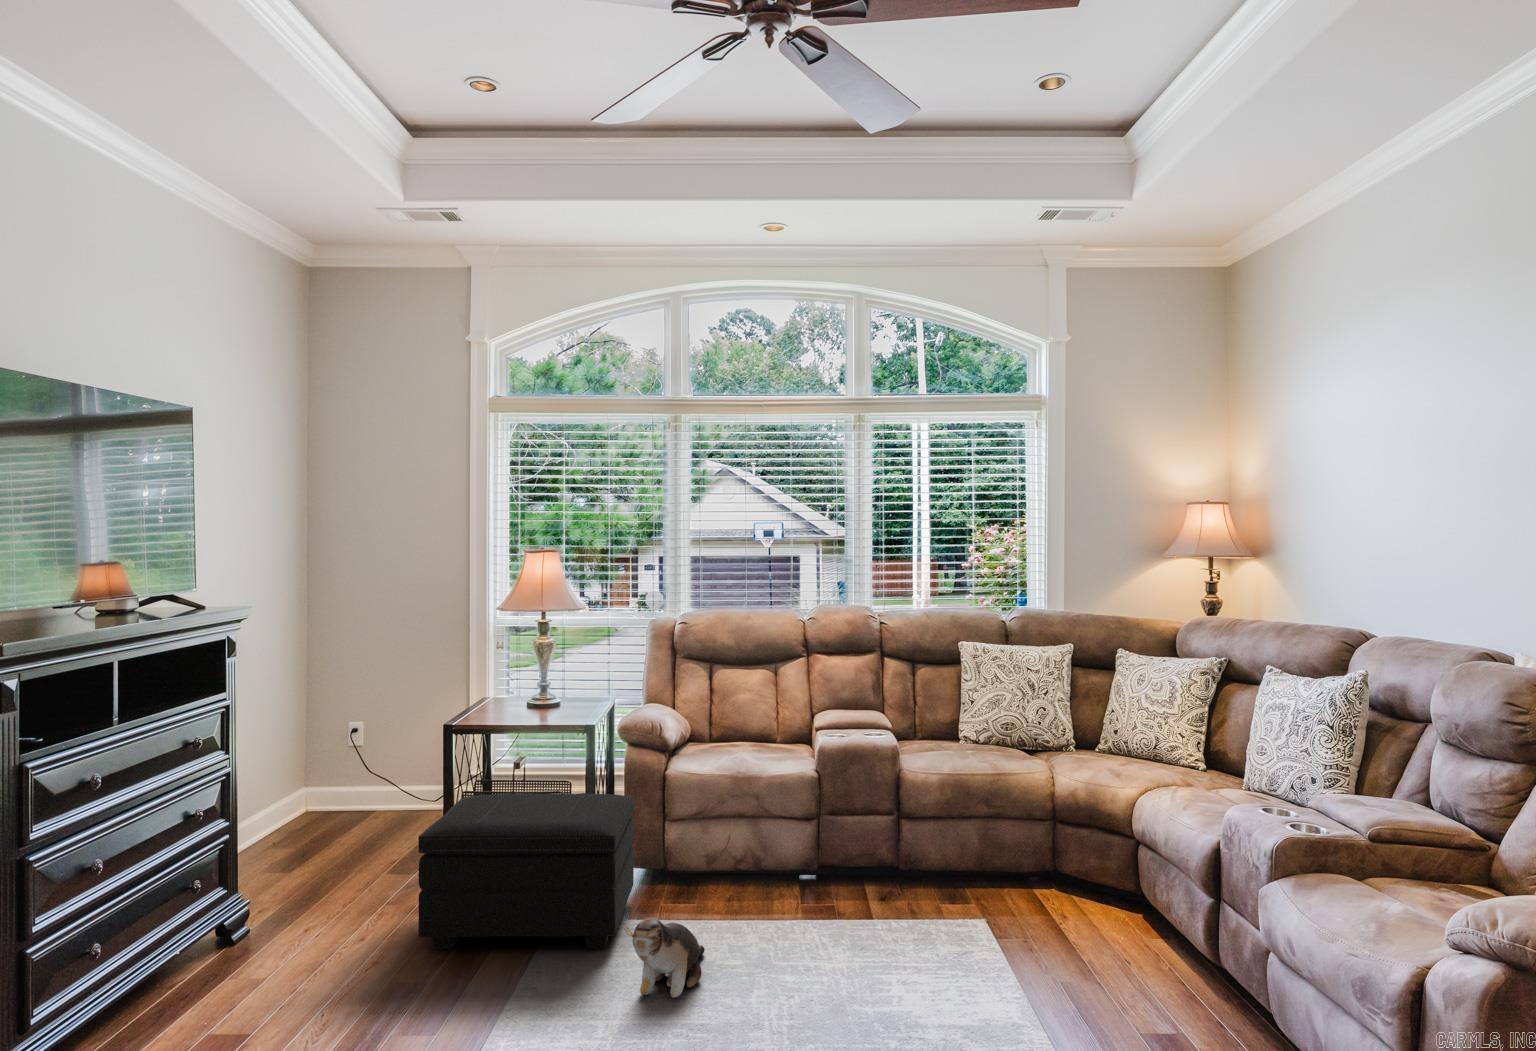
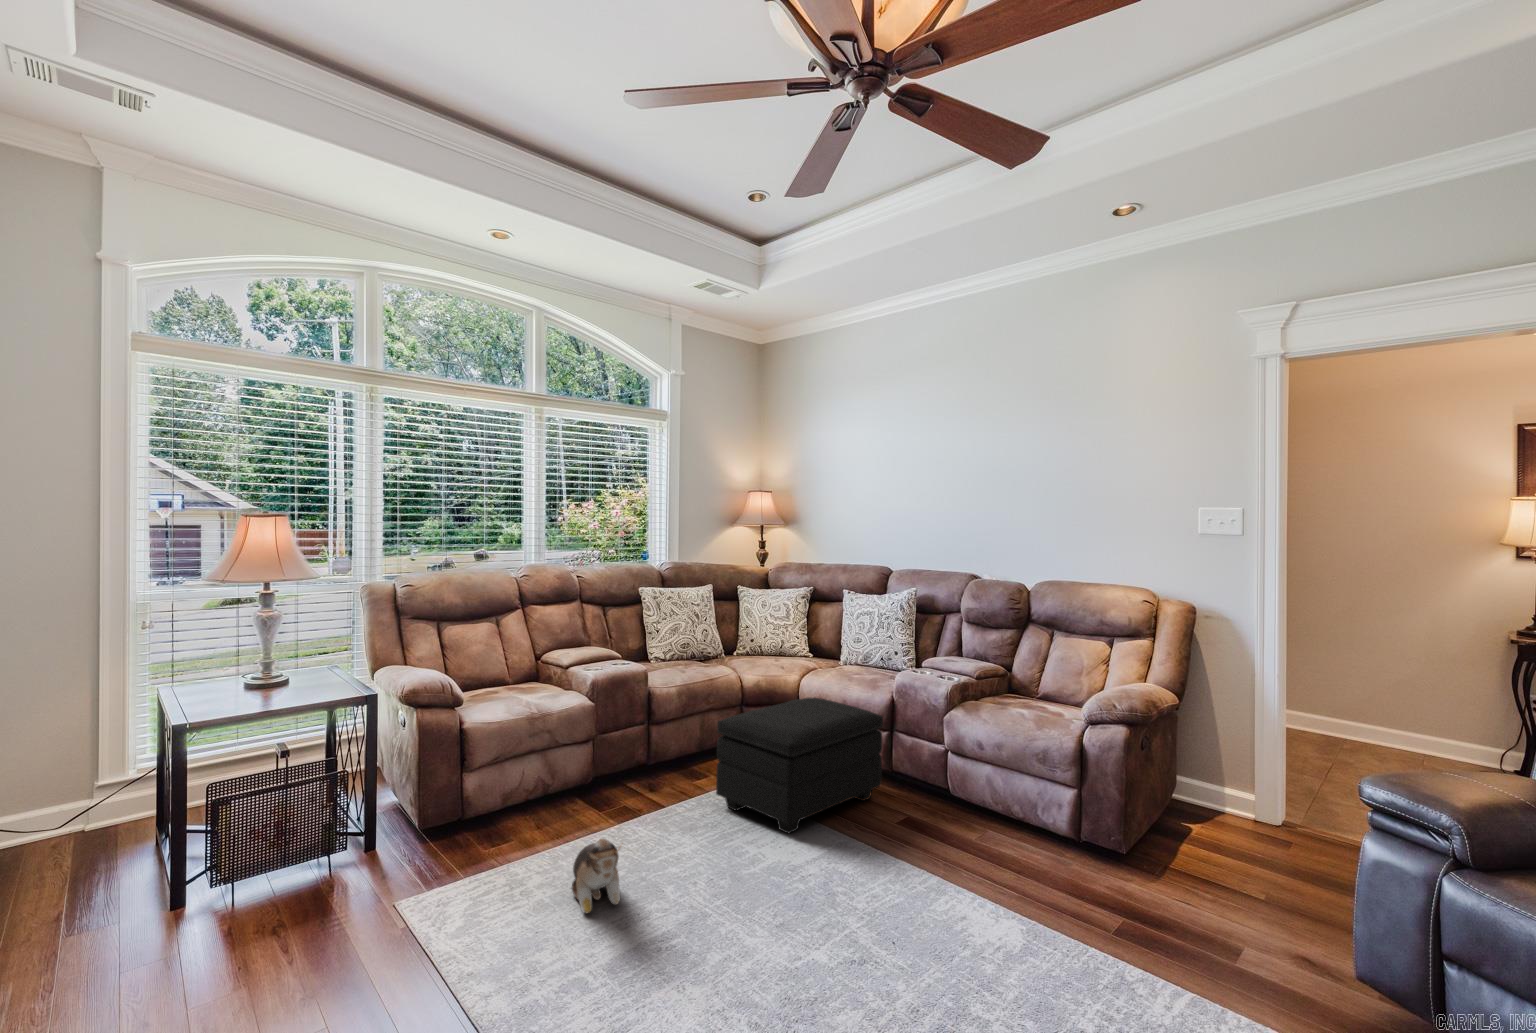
footstool: present [418,793,634,950] -> present [716,698,883,833]

